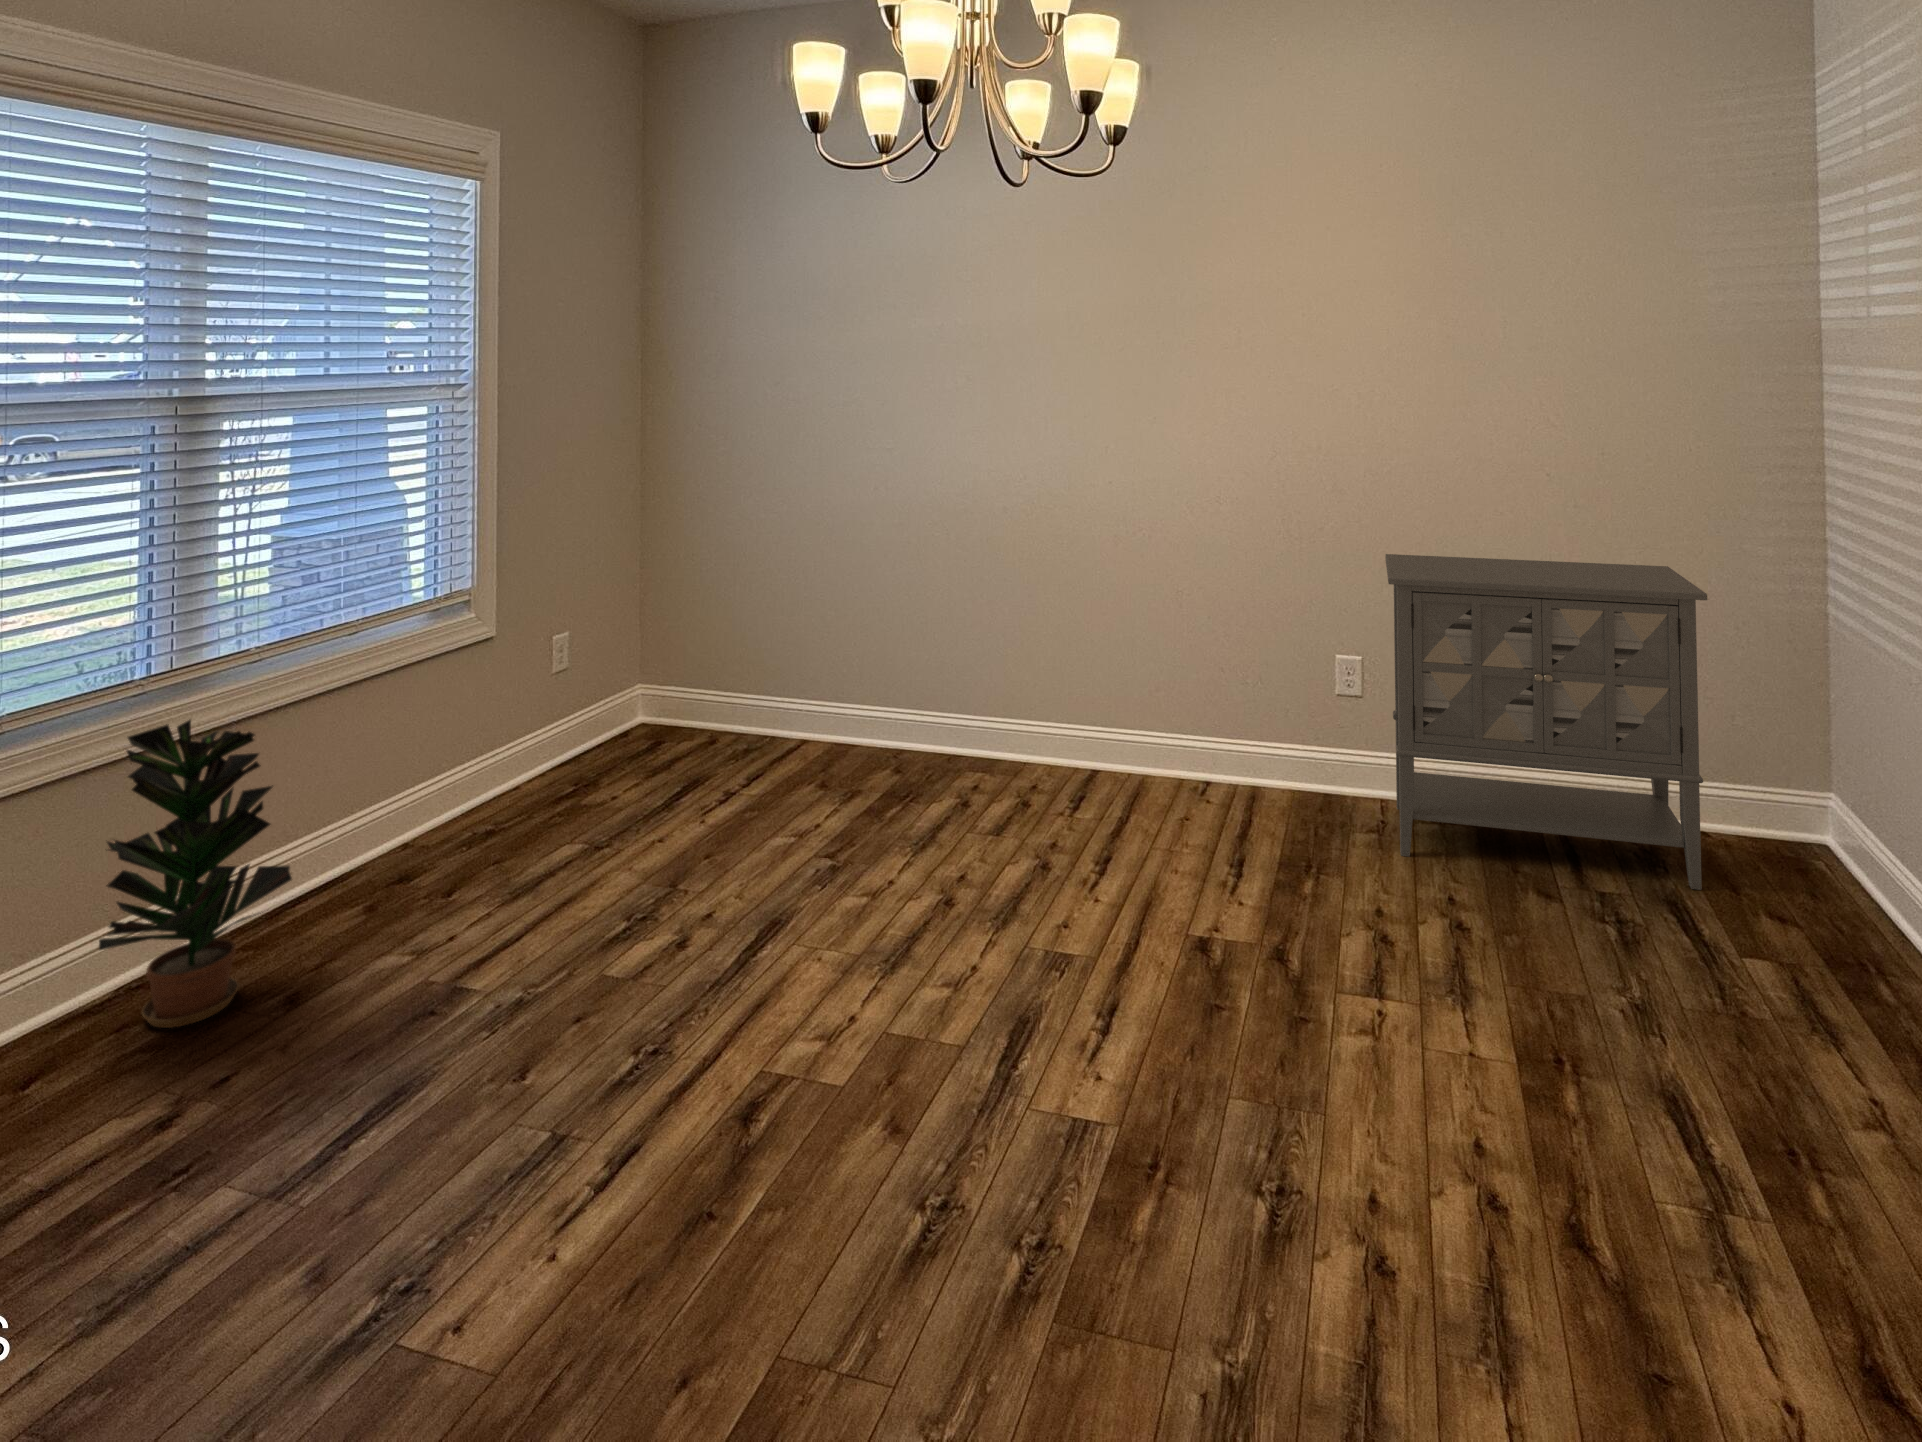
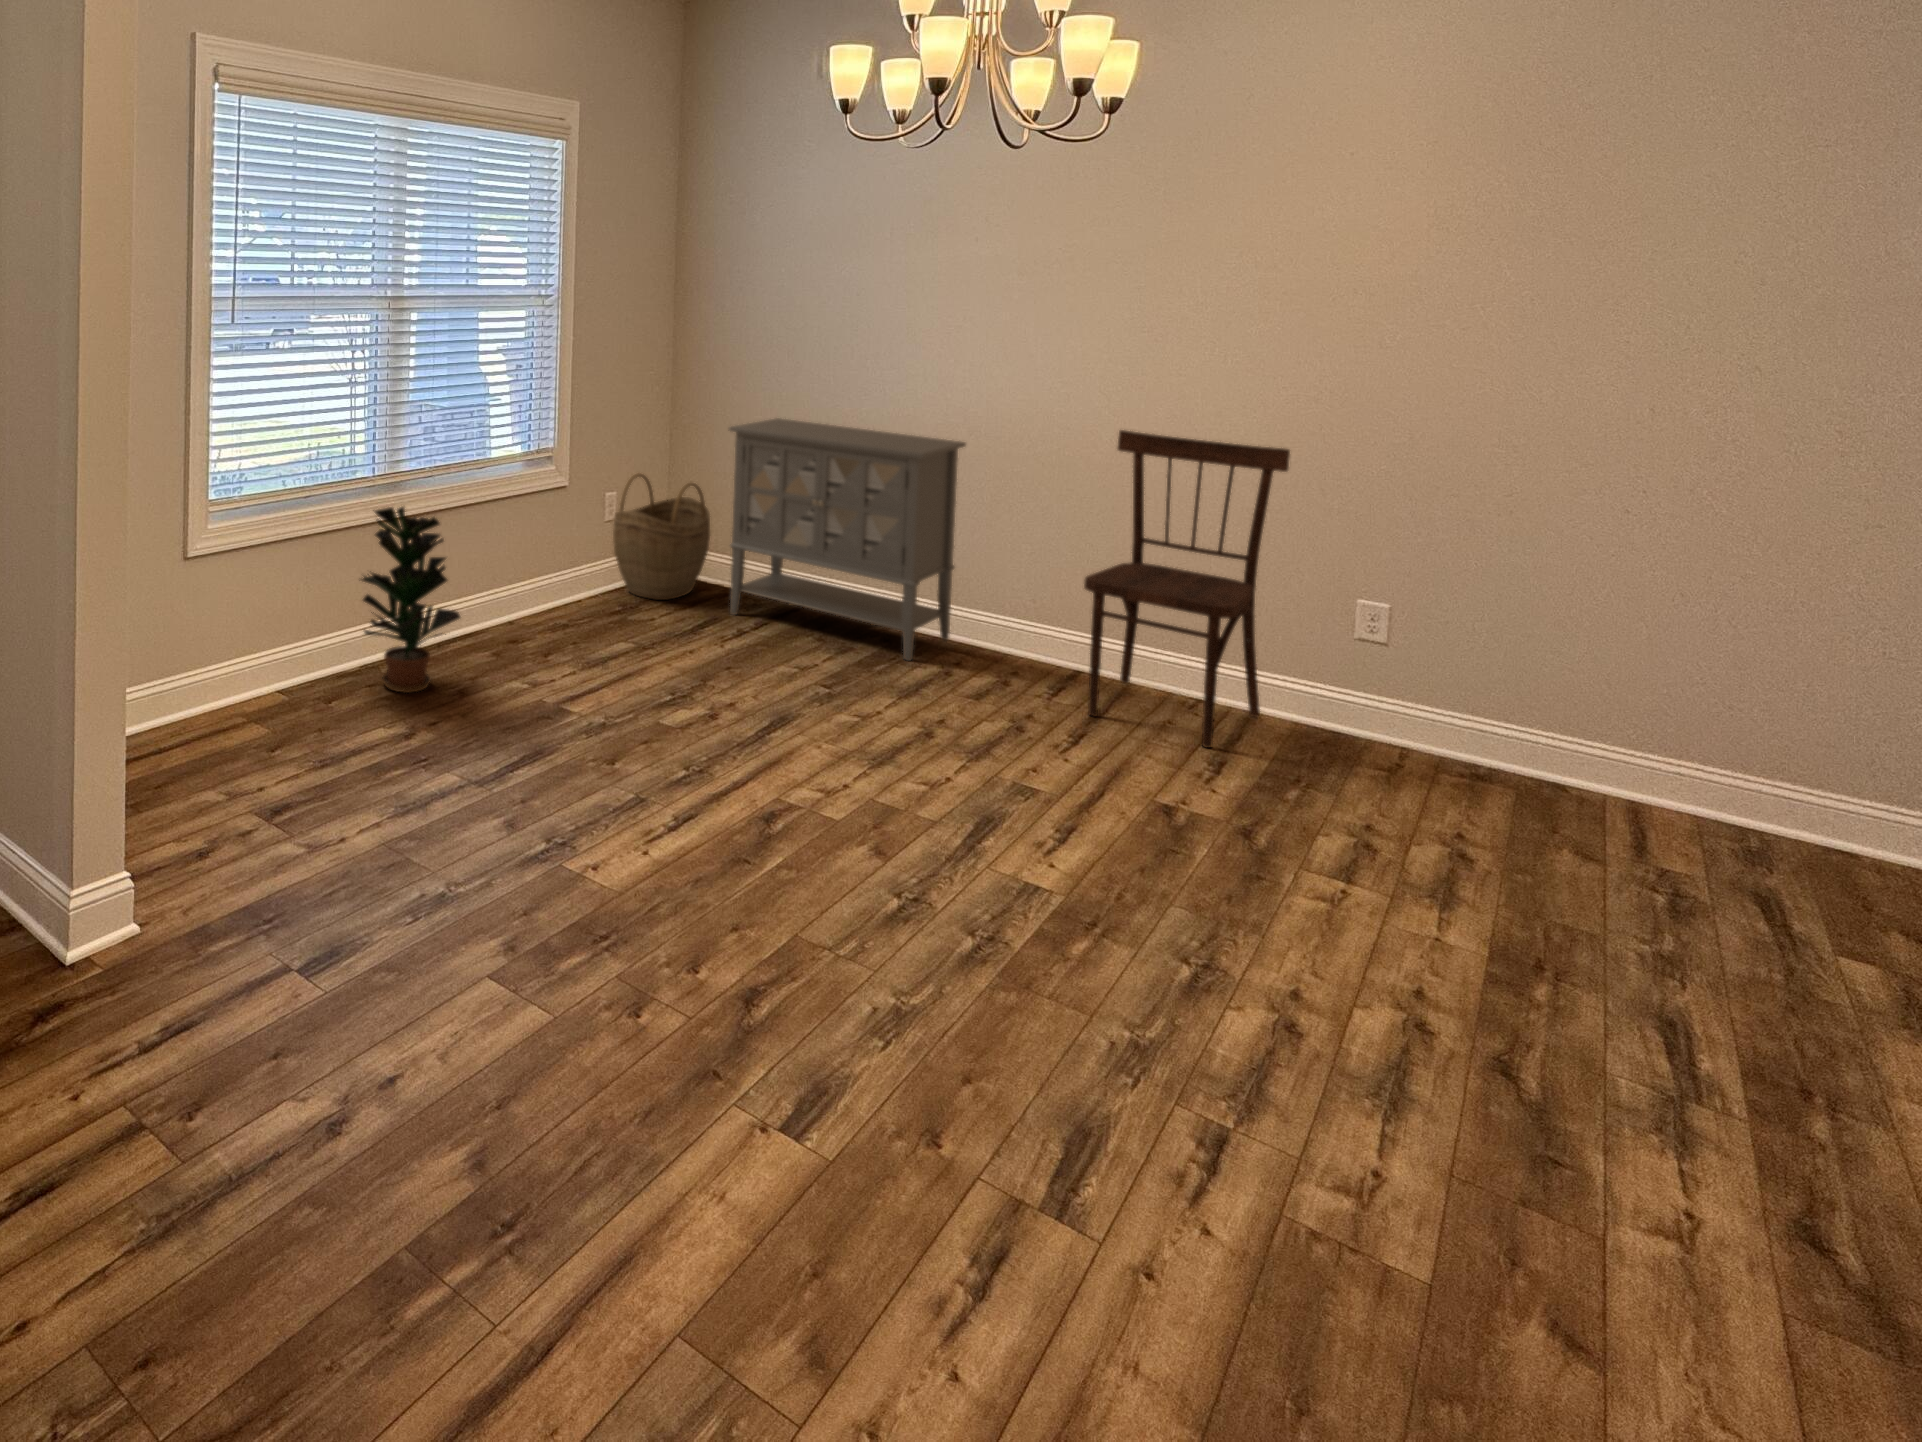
dining chair: none [1098,506,1267,843] -> present [1084,430,1290,748]
cabinet: present [1385,554,1707,890] -> present [729,418,966,661]
woven basket: none [571,608,697,767] -> present [613,473,710,600]

